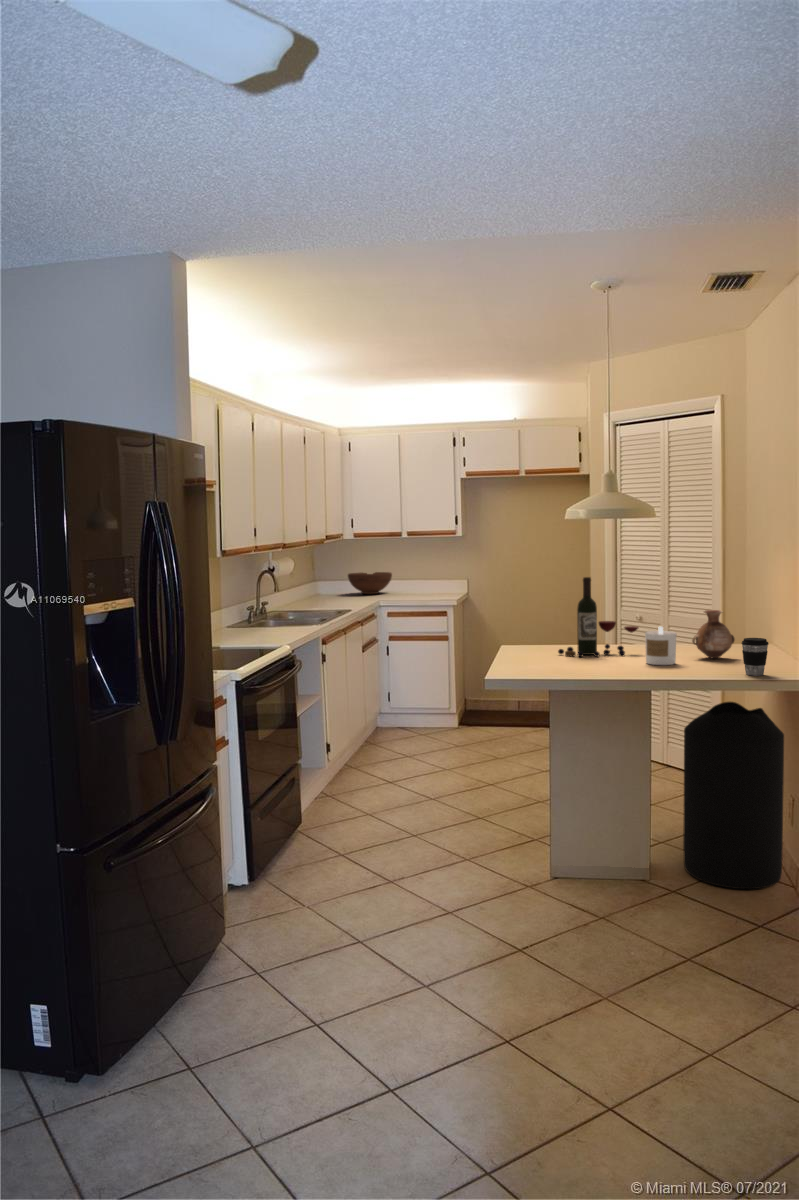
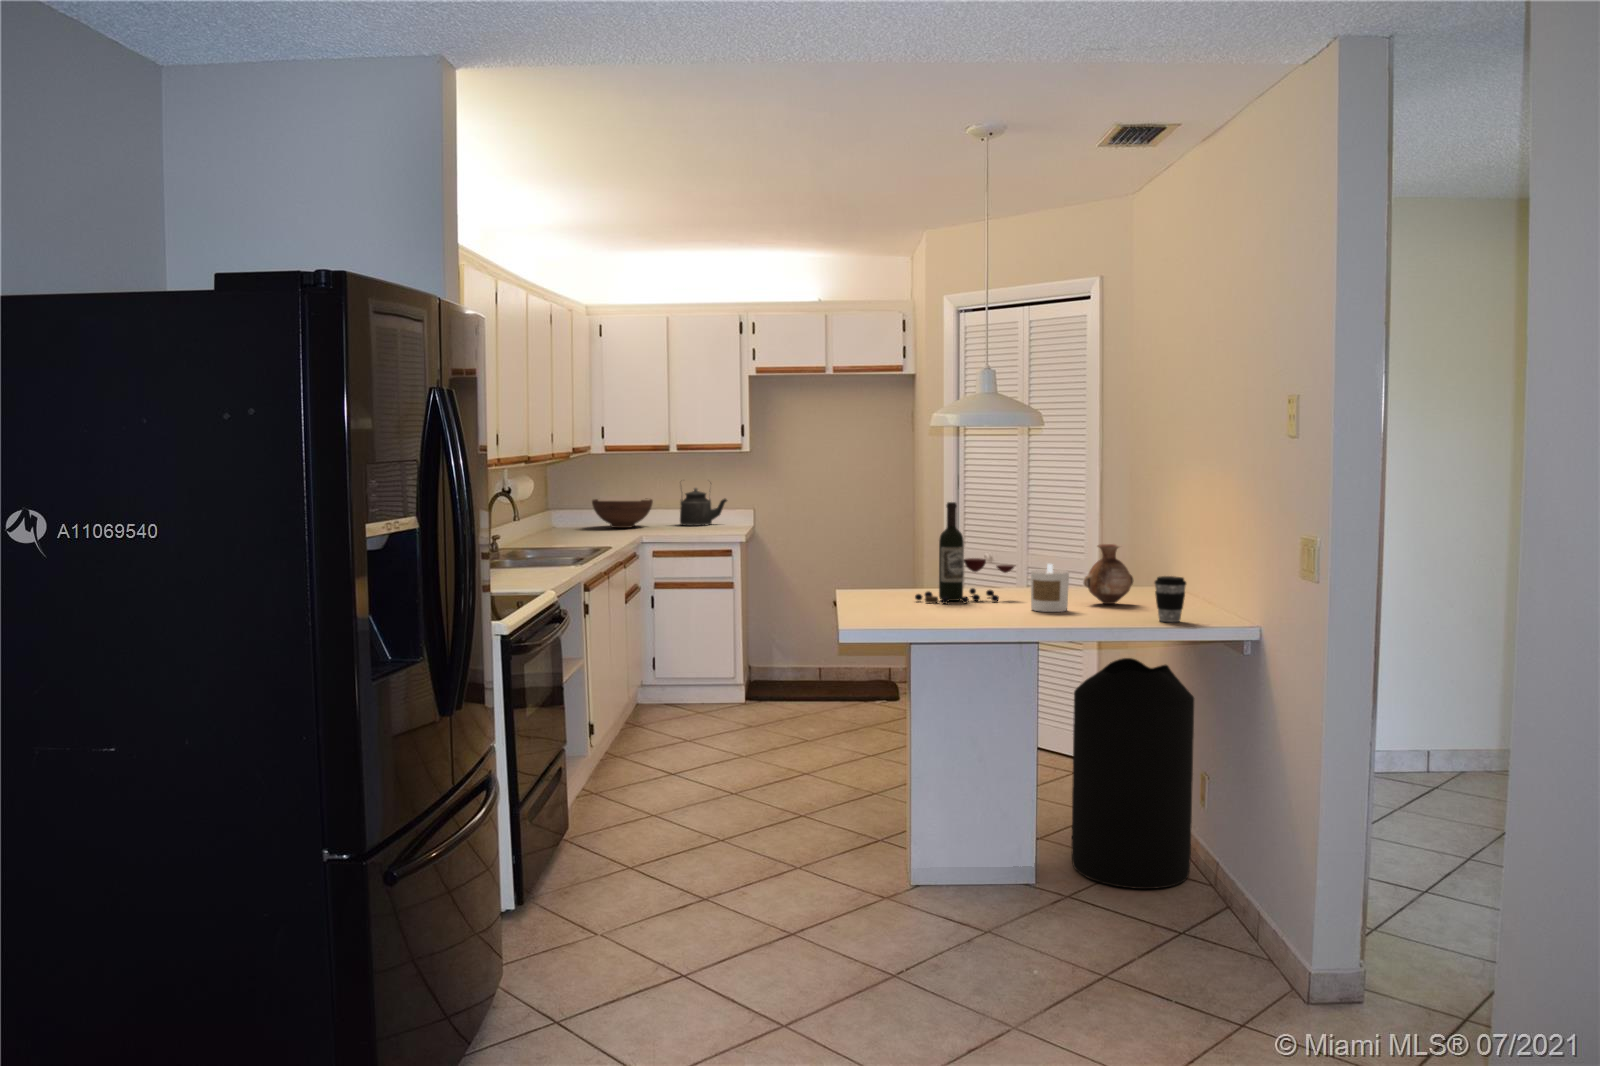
kettle: none [412,558,447,592] -> present [680,482,727,526]

